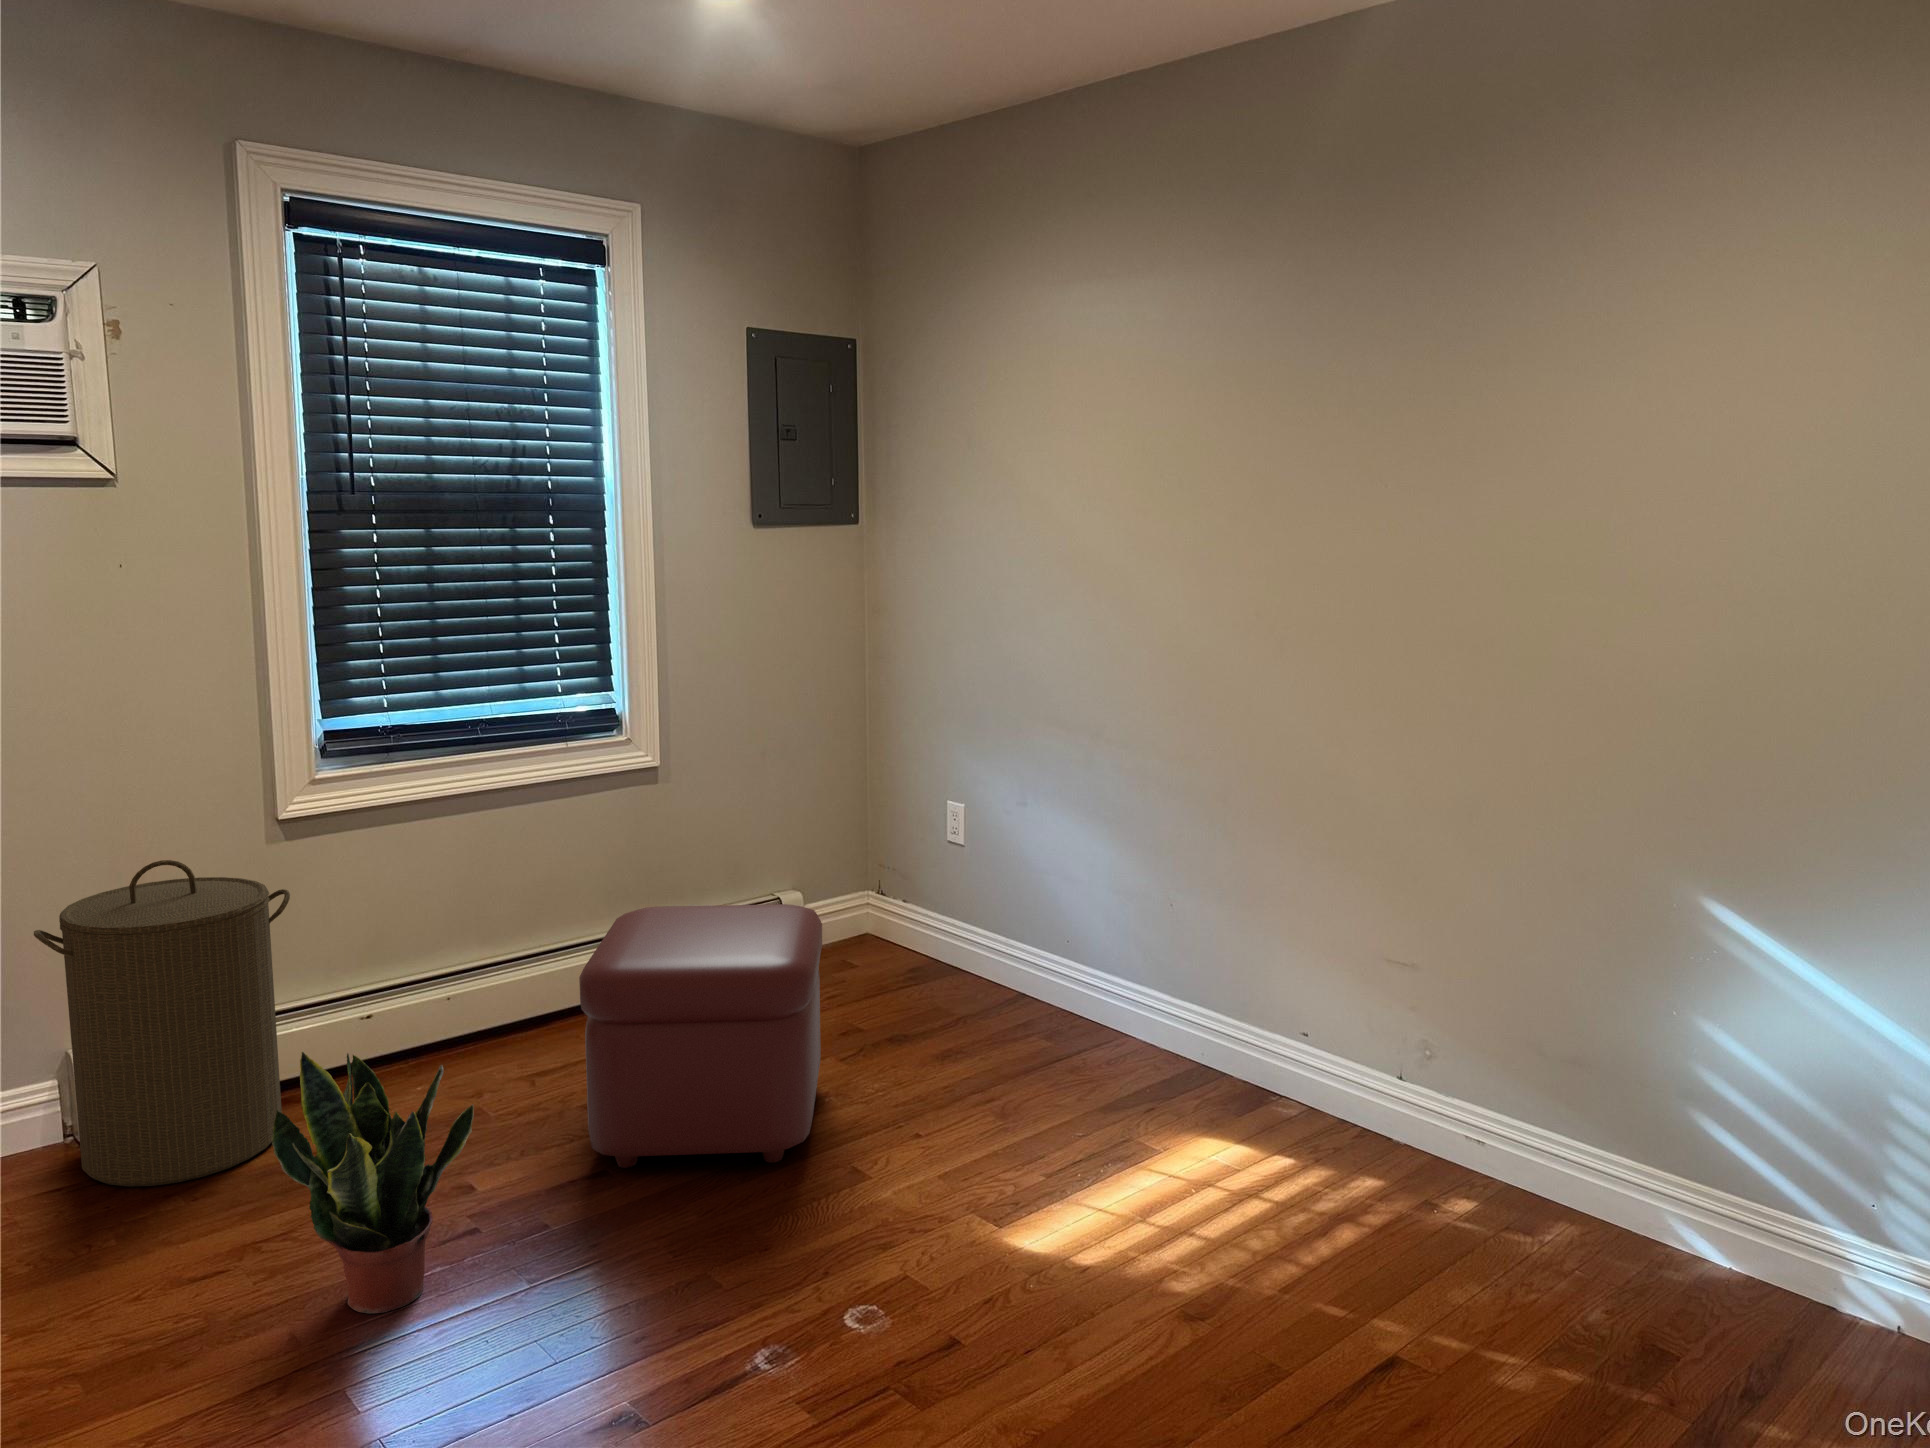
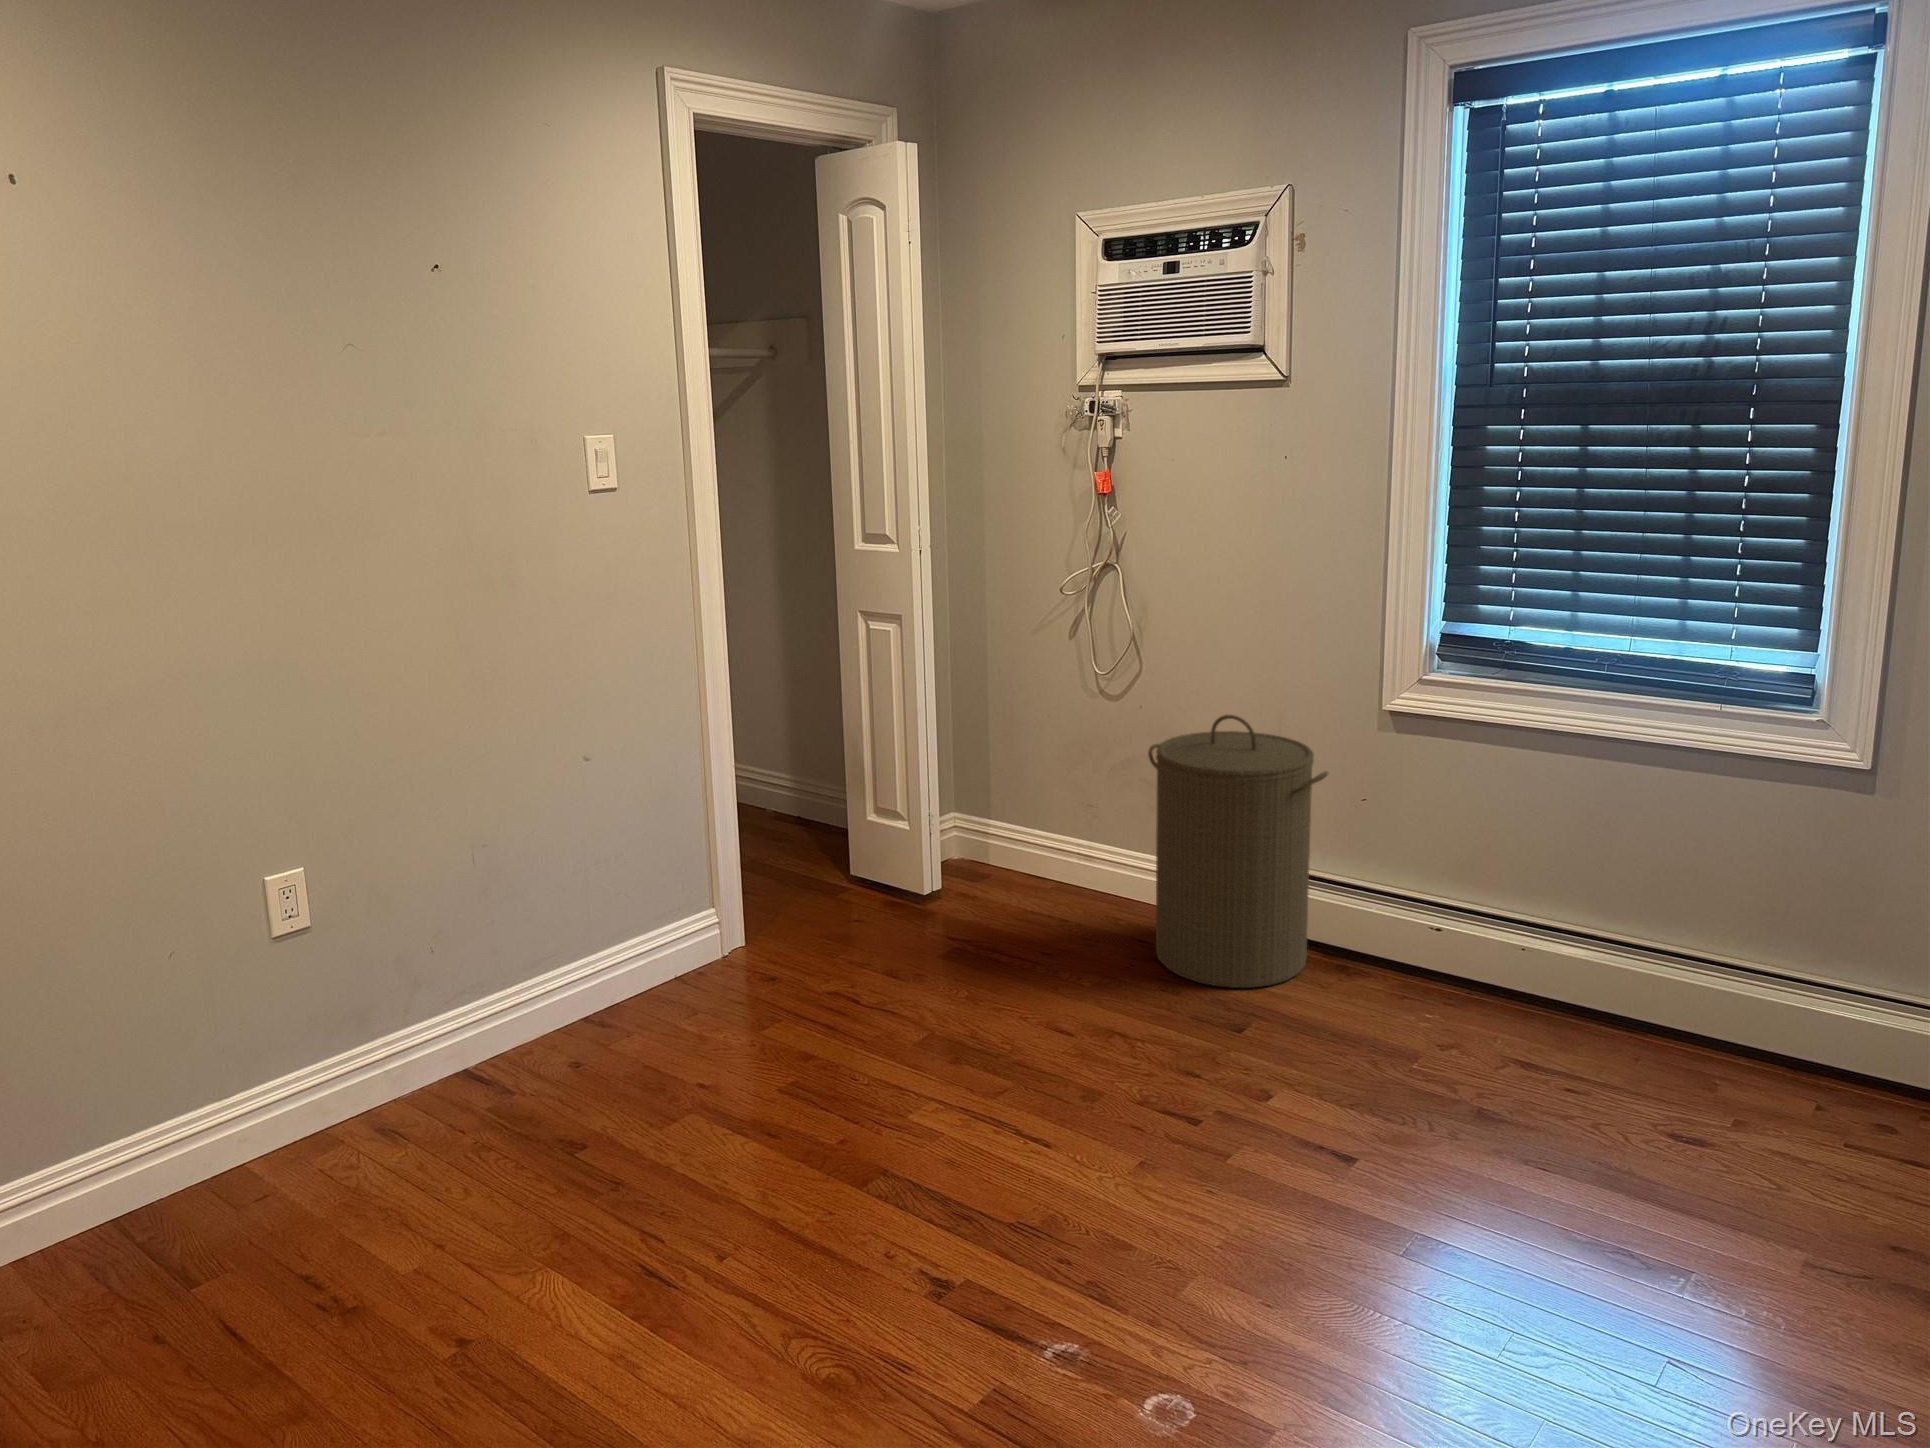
ottoman: present [579,904,822,1168] -> none [1346,918,1755,1279]
potted plant: present [272,1052,474,1313] -> none [990,882,1179,1133]

